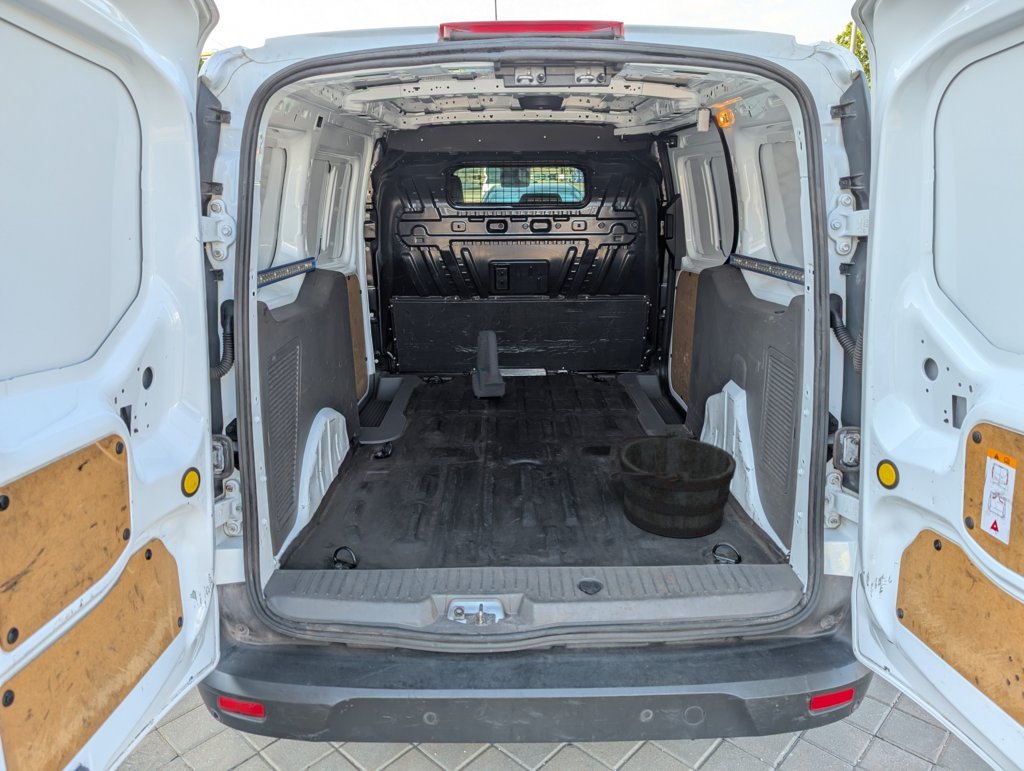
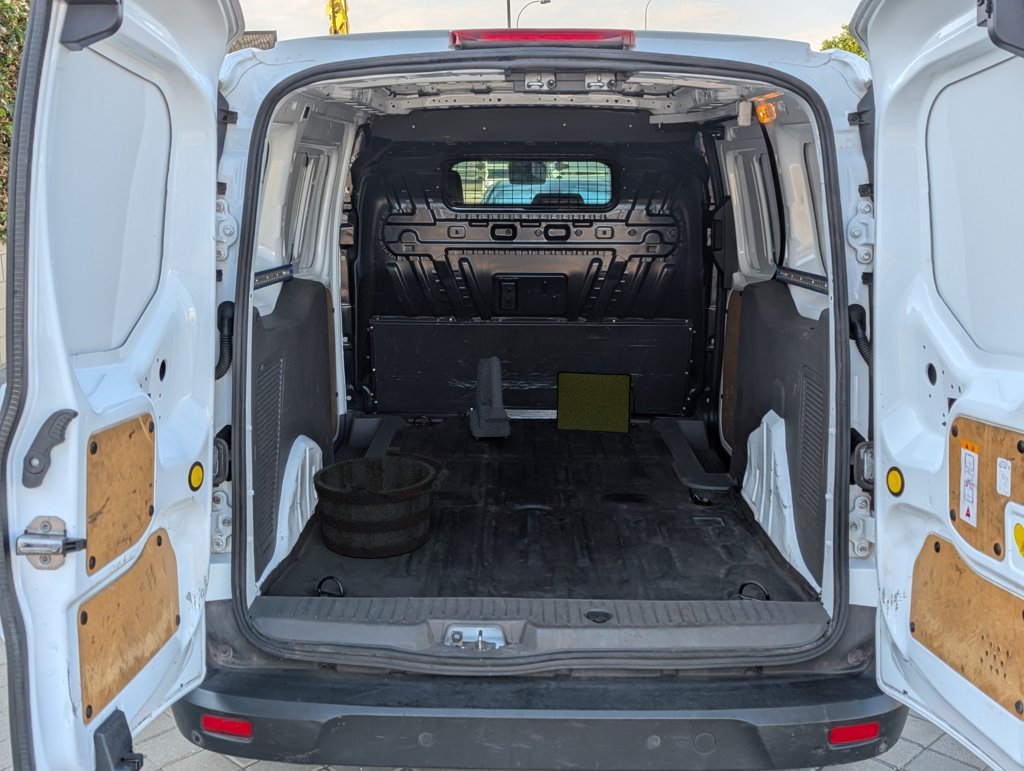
bag: none [542,341,606,390] -> present [556,371,635,433]
bucket: present [608,428,736,538] -> present [313,447,449,558]

